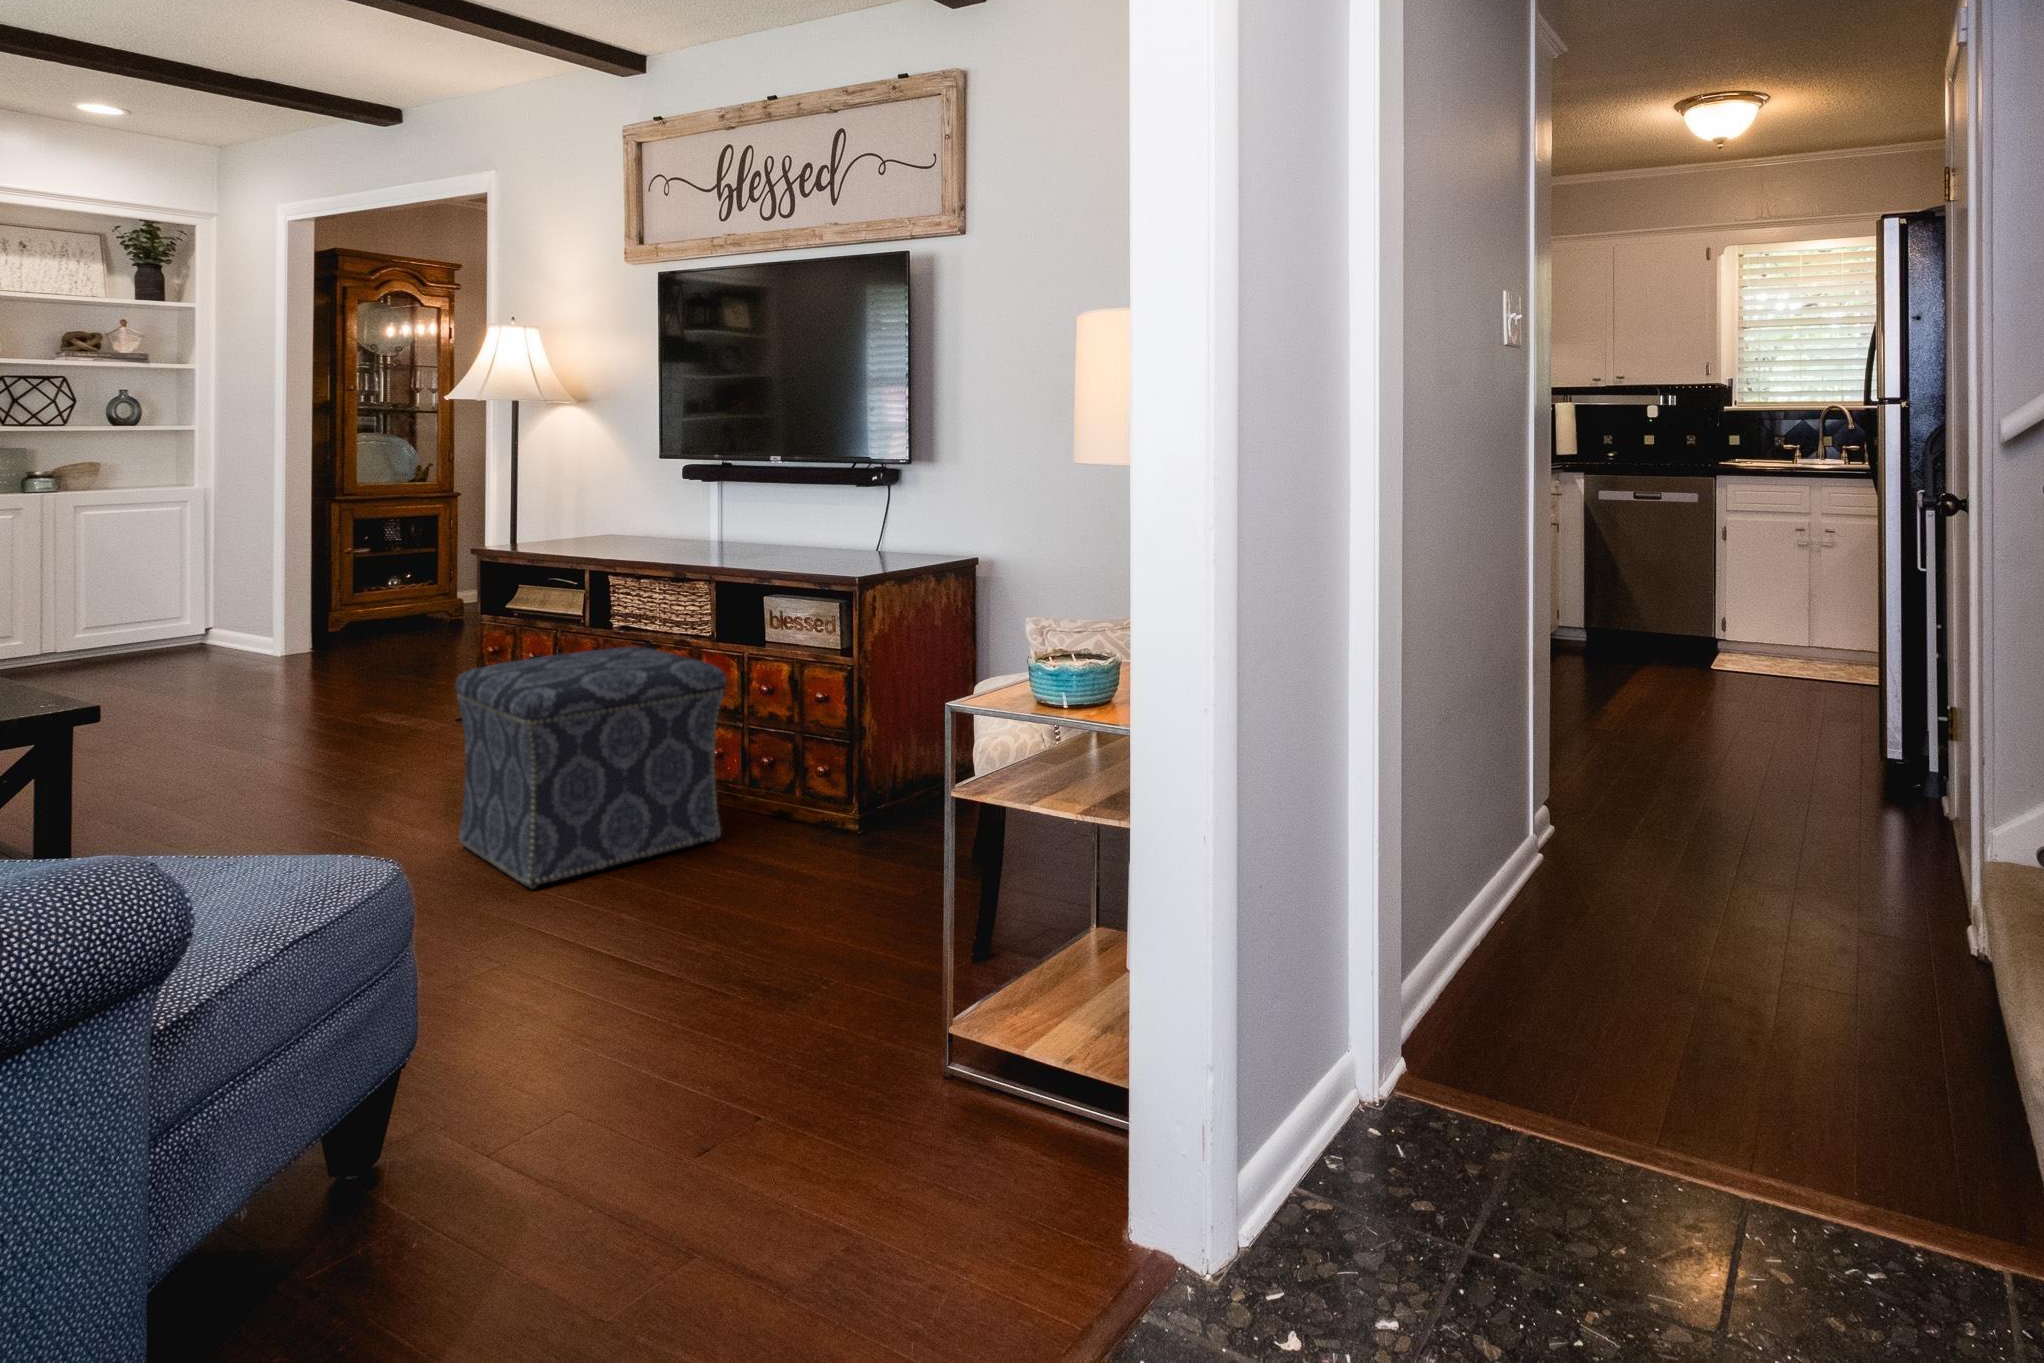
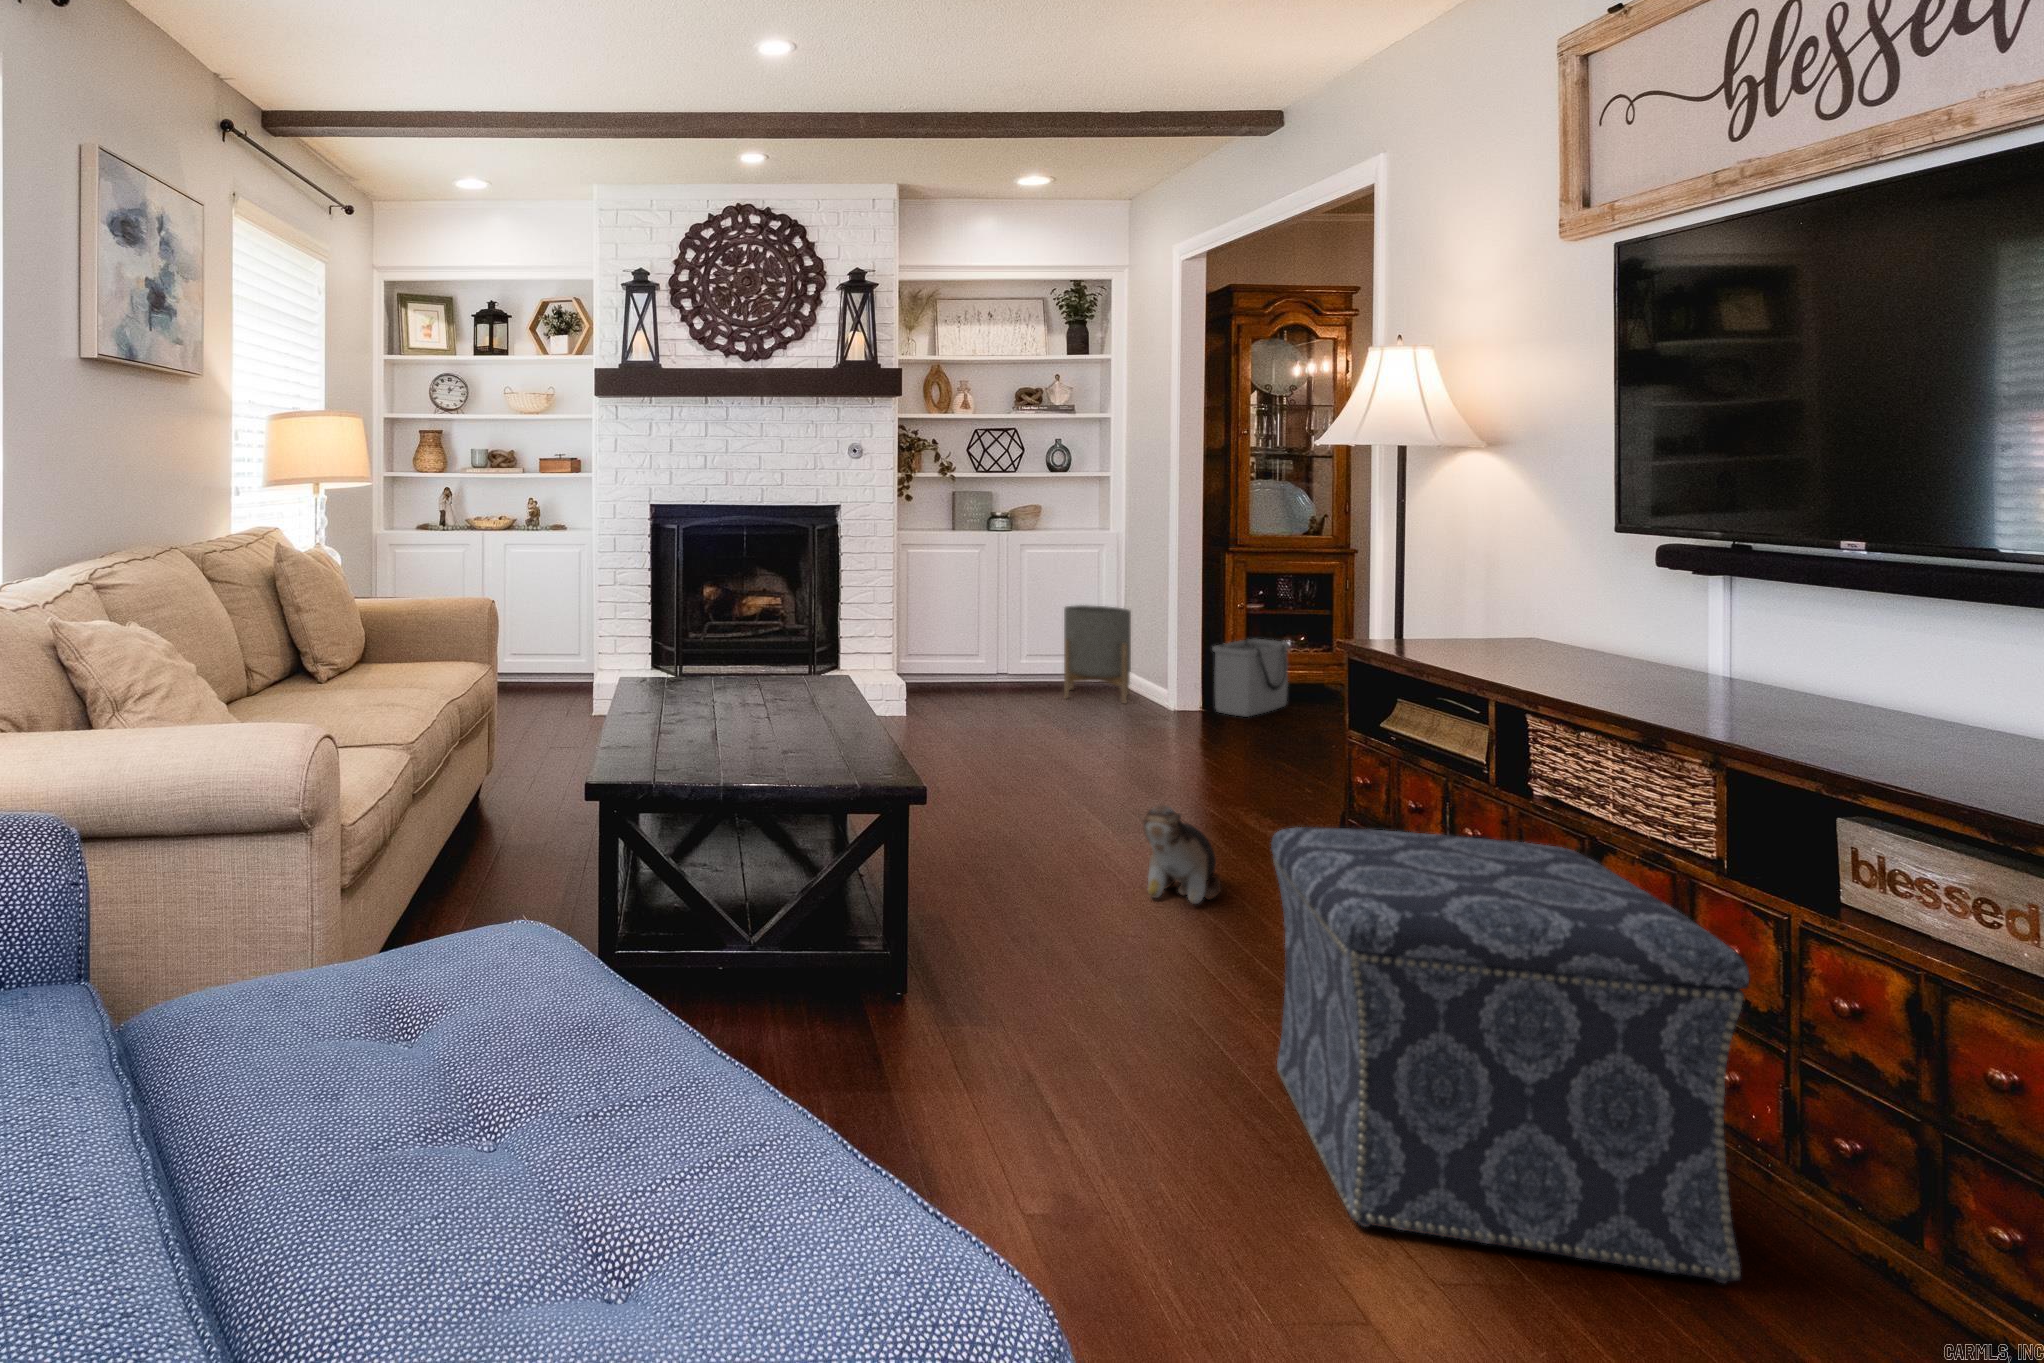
planter: none [142,564,227,665] -> present [1064,605,1131,703]
storage bin: none [320,577,394,649] -> present [1212,639,1290,717]
plush toy: none [304,702,380,784] -> present [1143,805,1221,904]

